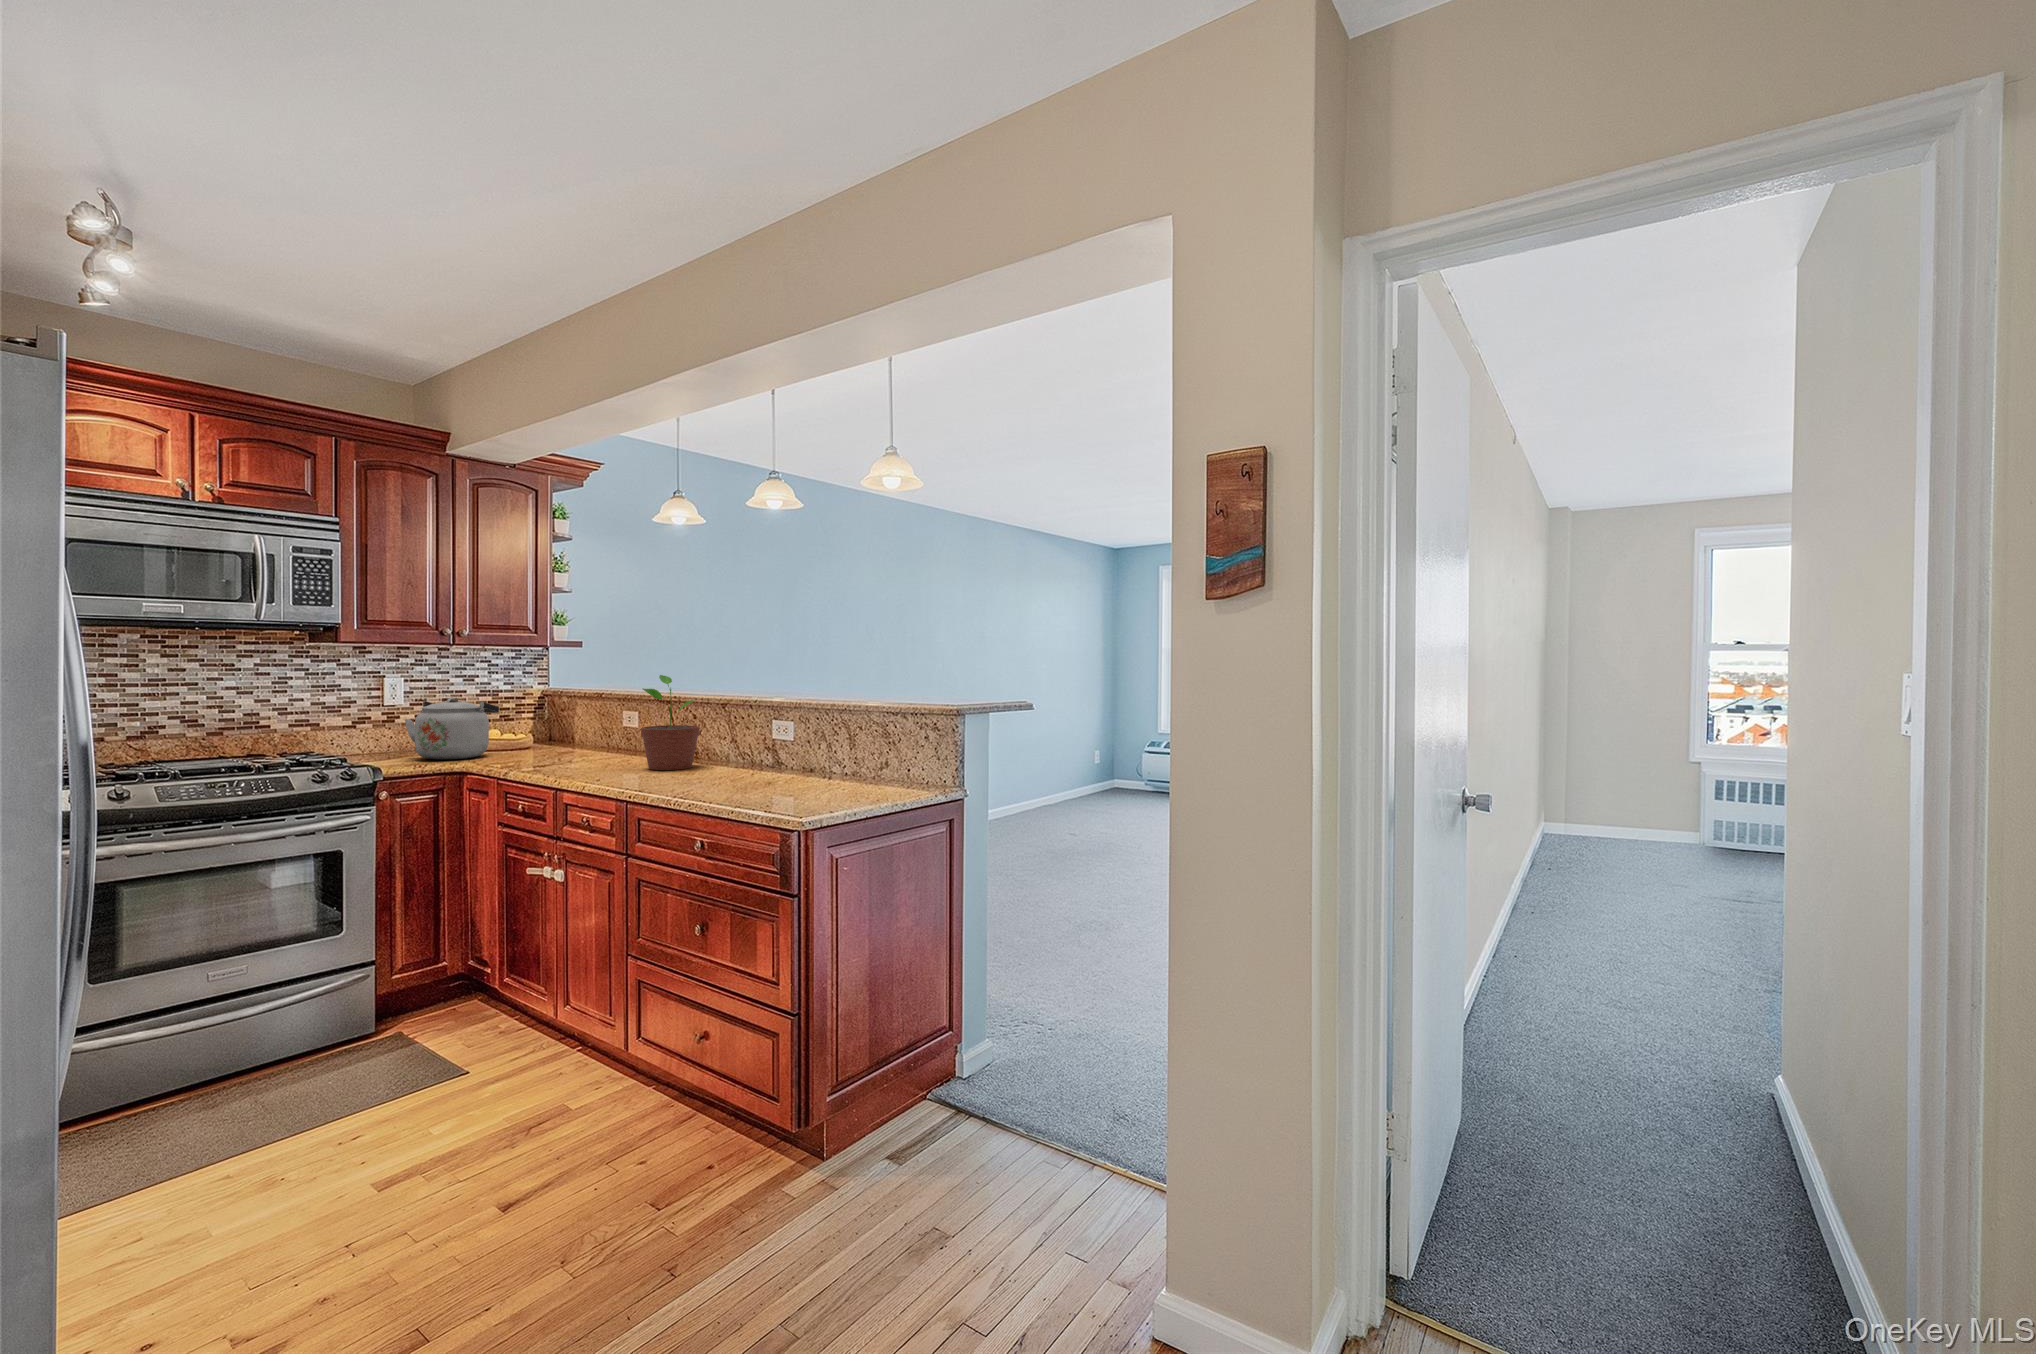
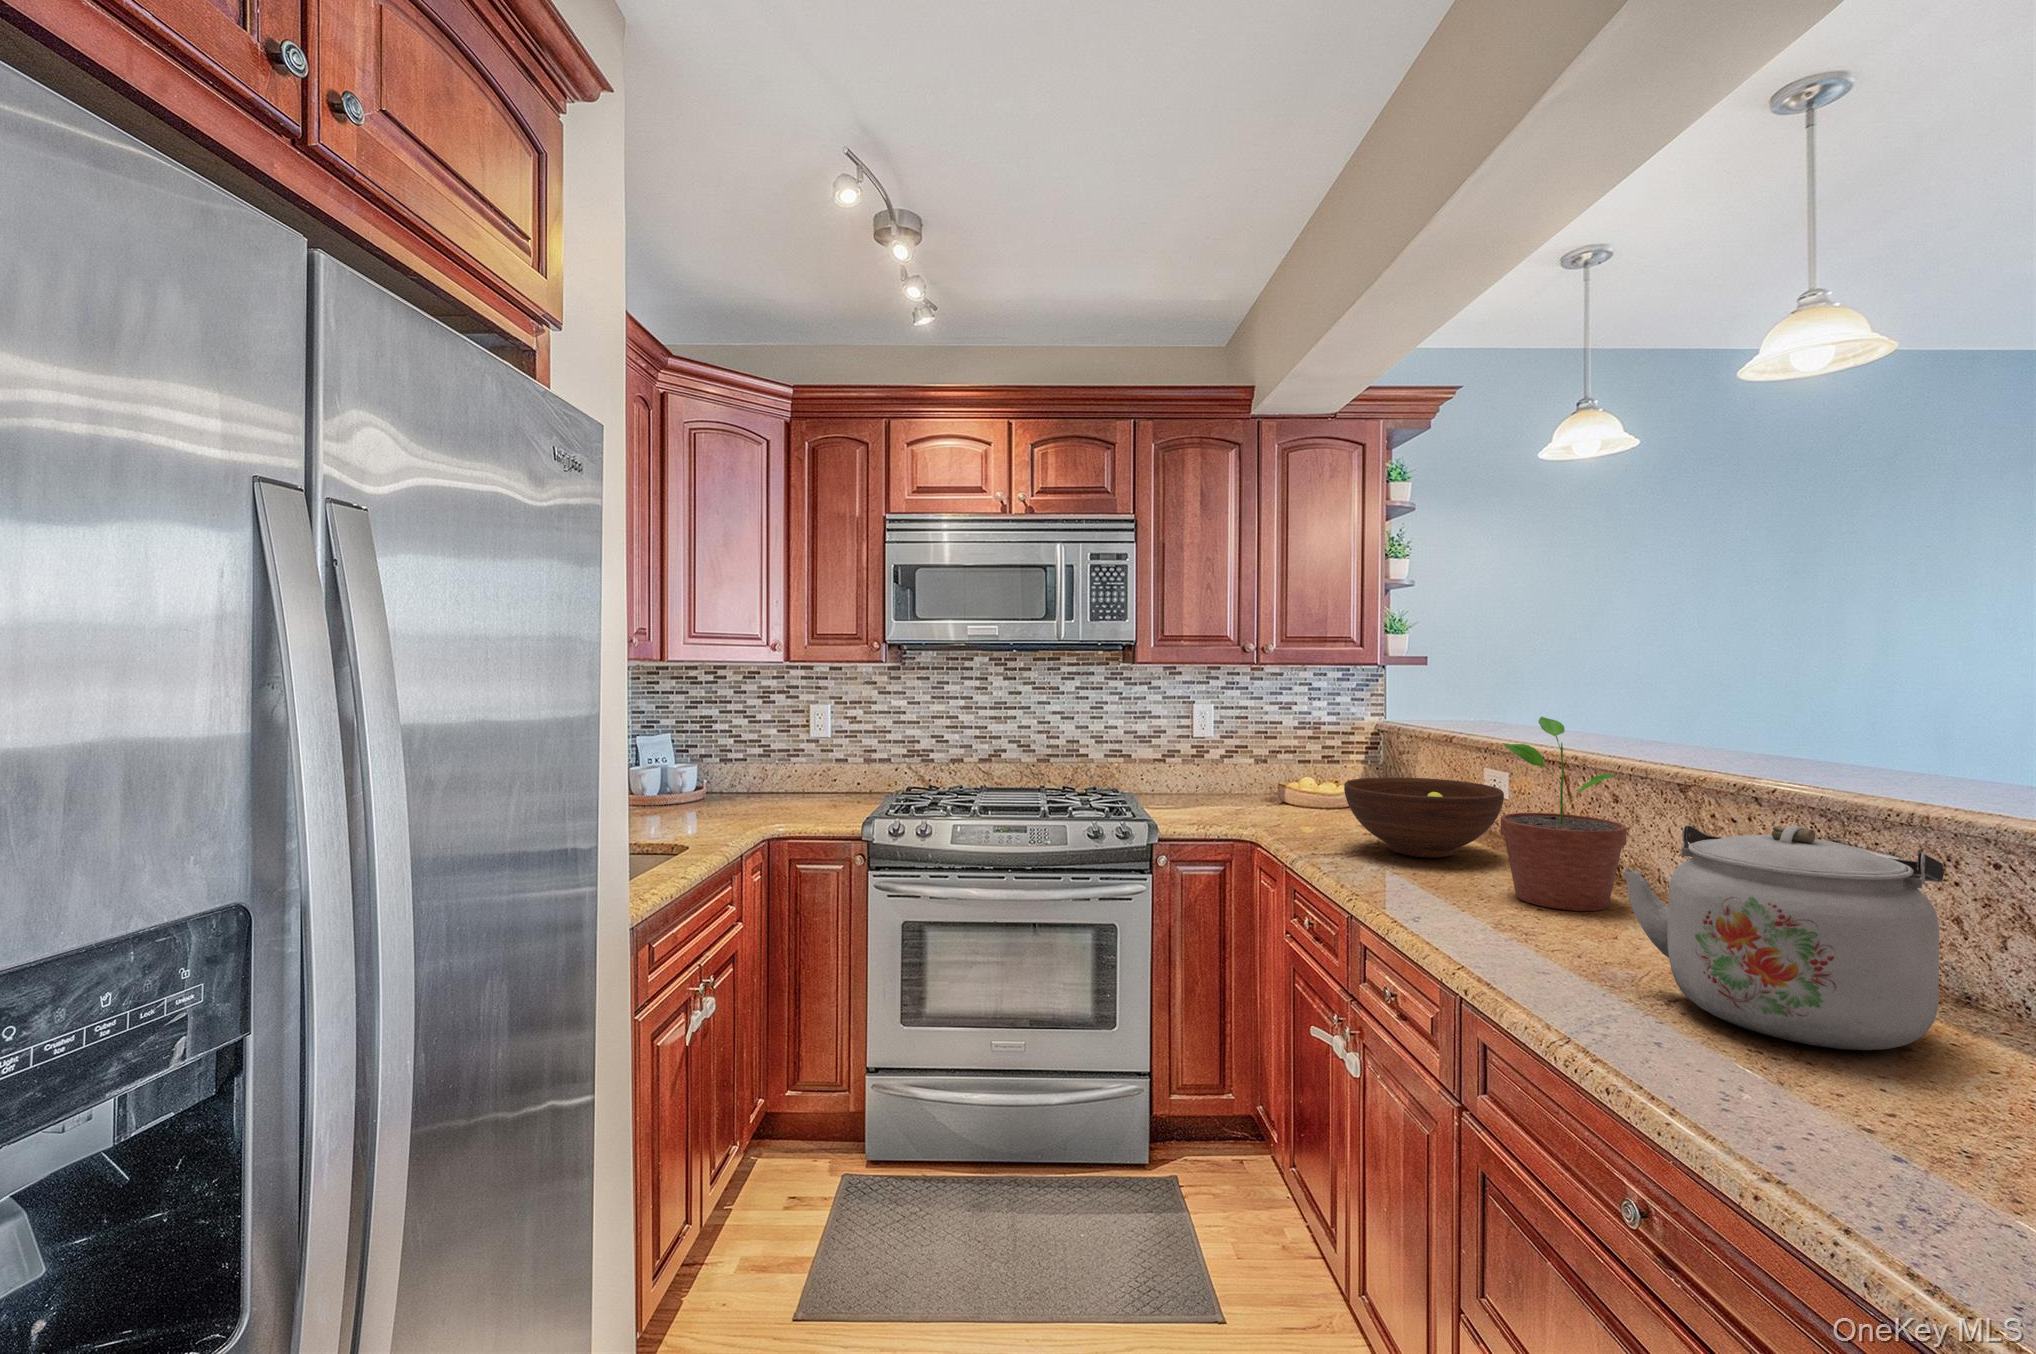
kettle: present [404,698,499,760] -> present [1622,825,1944,1050]
fruit bowl: none [541,718,639,763] -> present [1344,777,1504,858]

